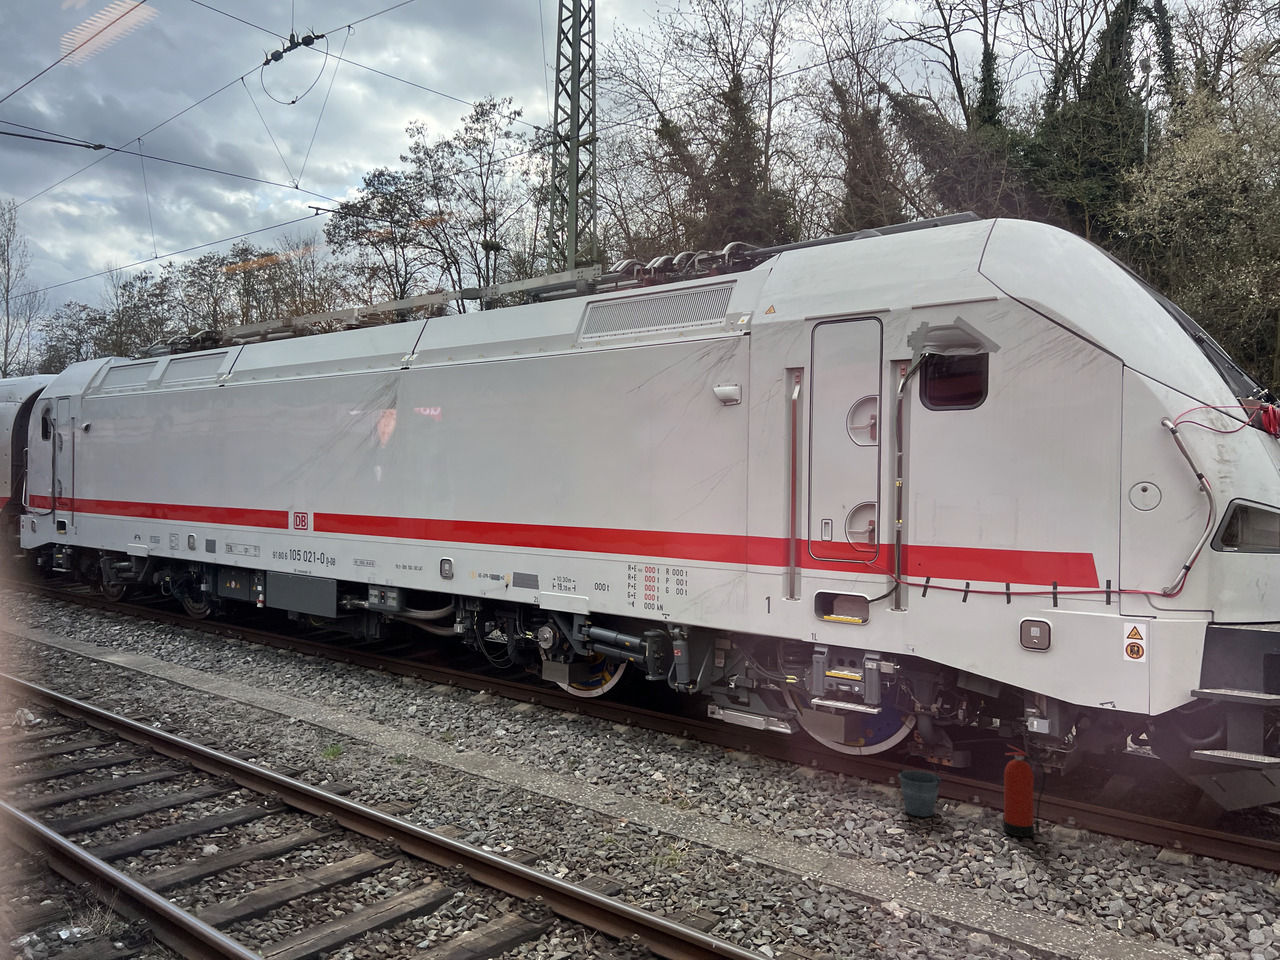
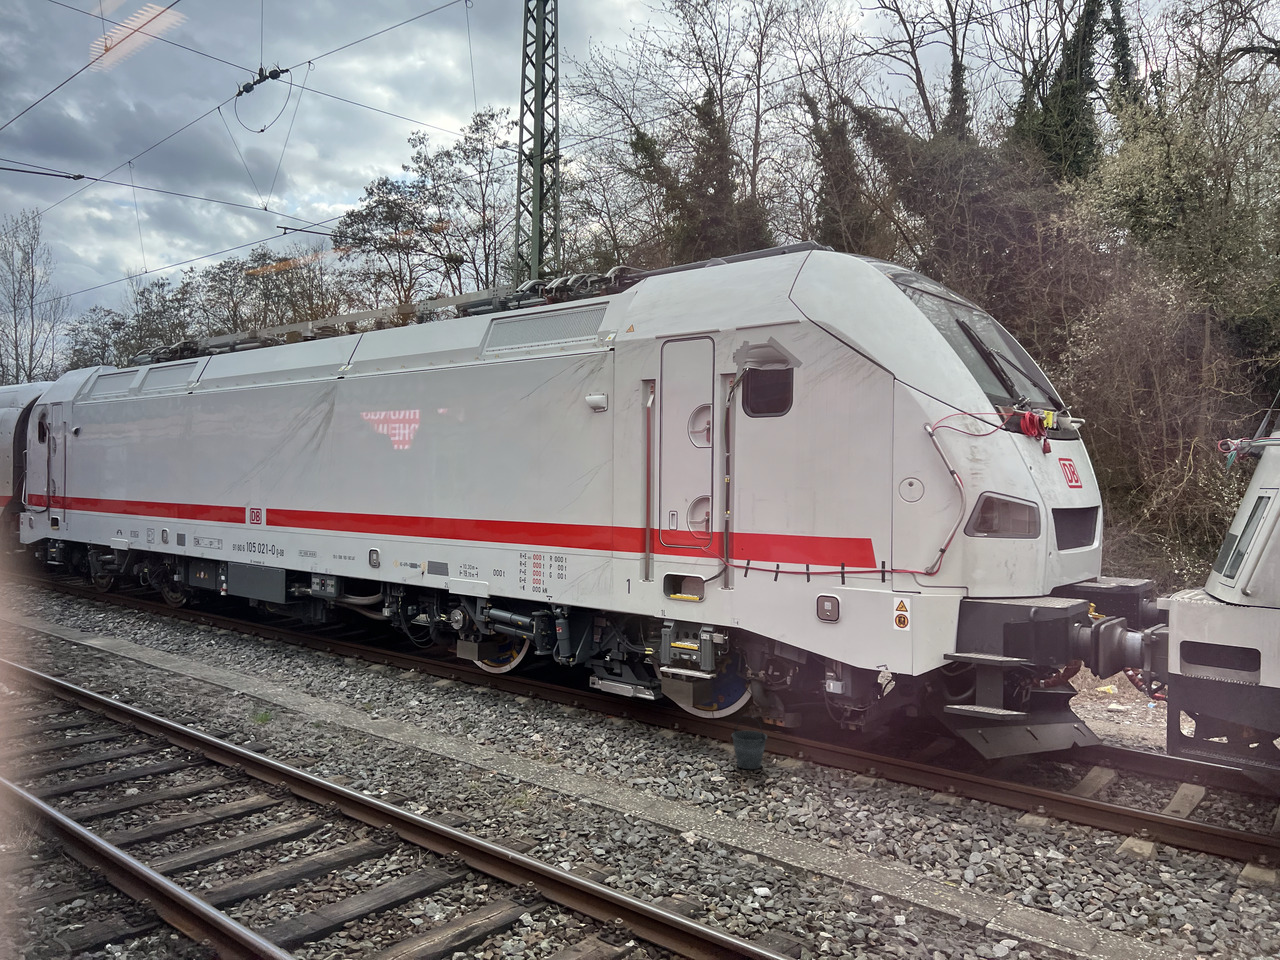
fire extinguisher: present [1003,745,1045,837] -> none [813,705,847,785]

